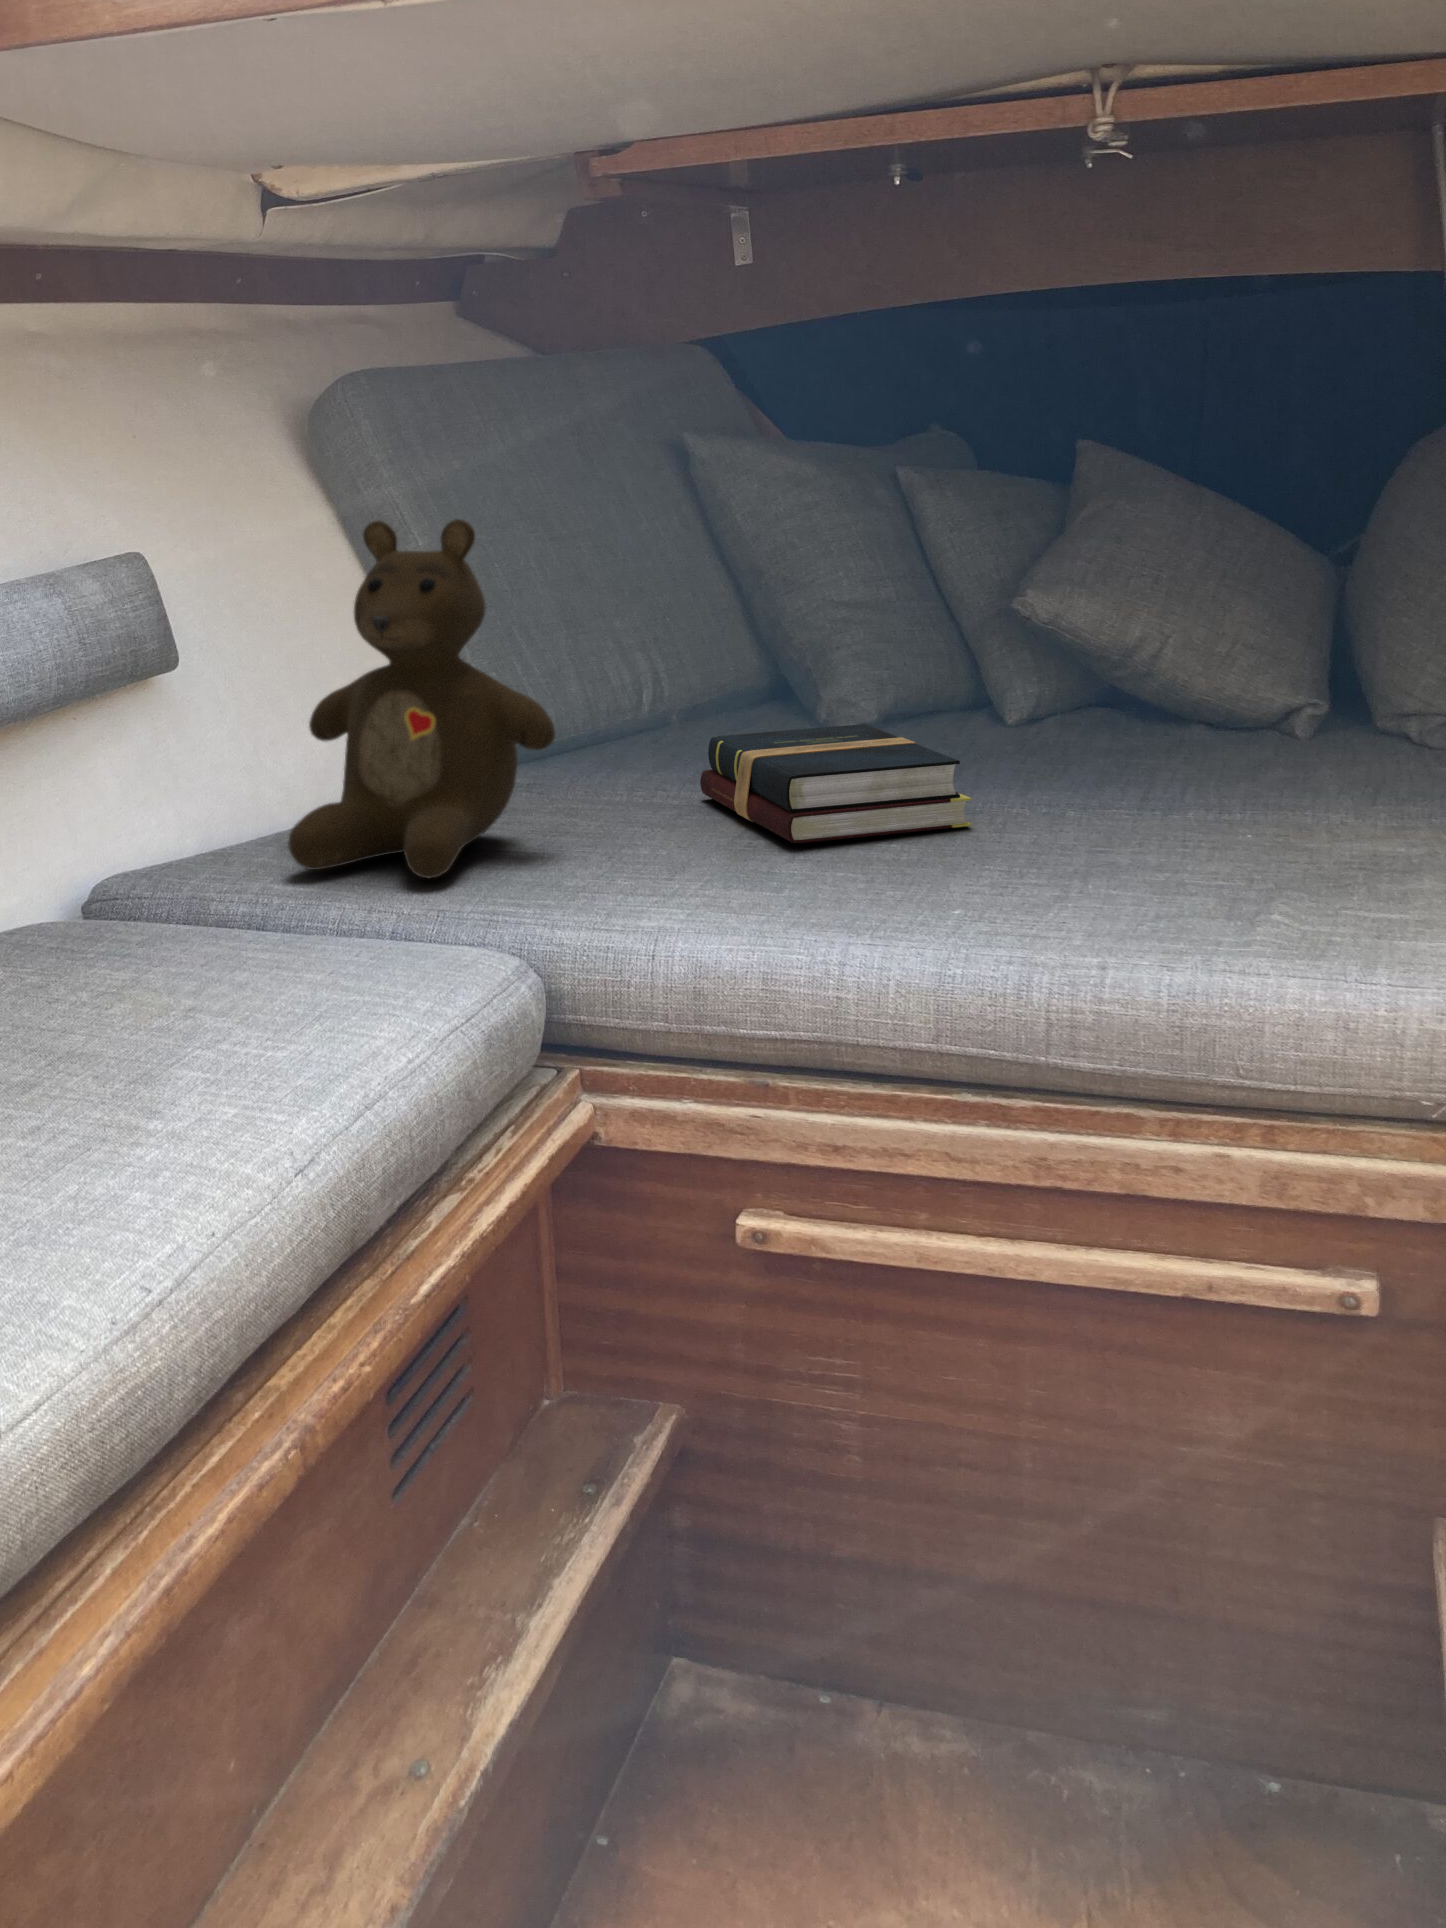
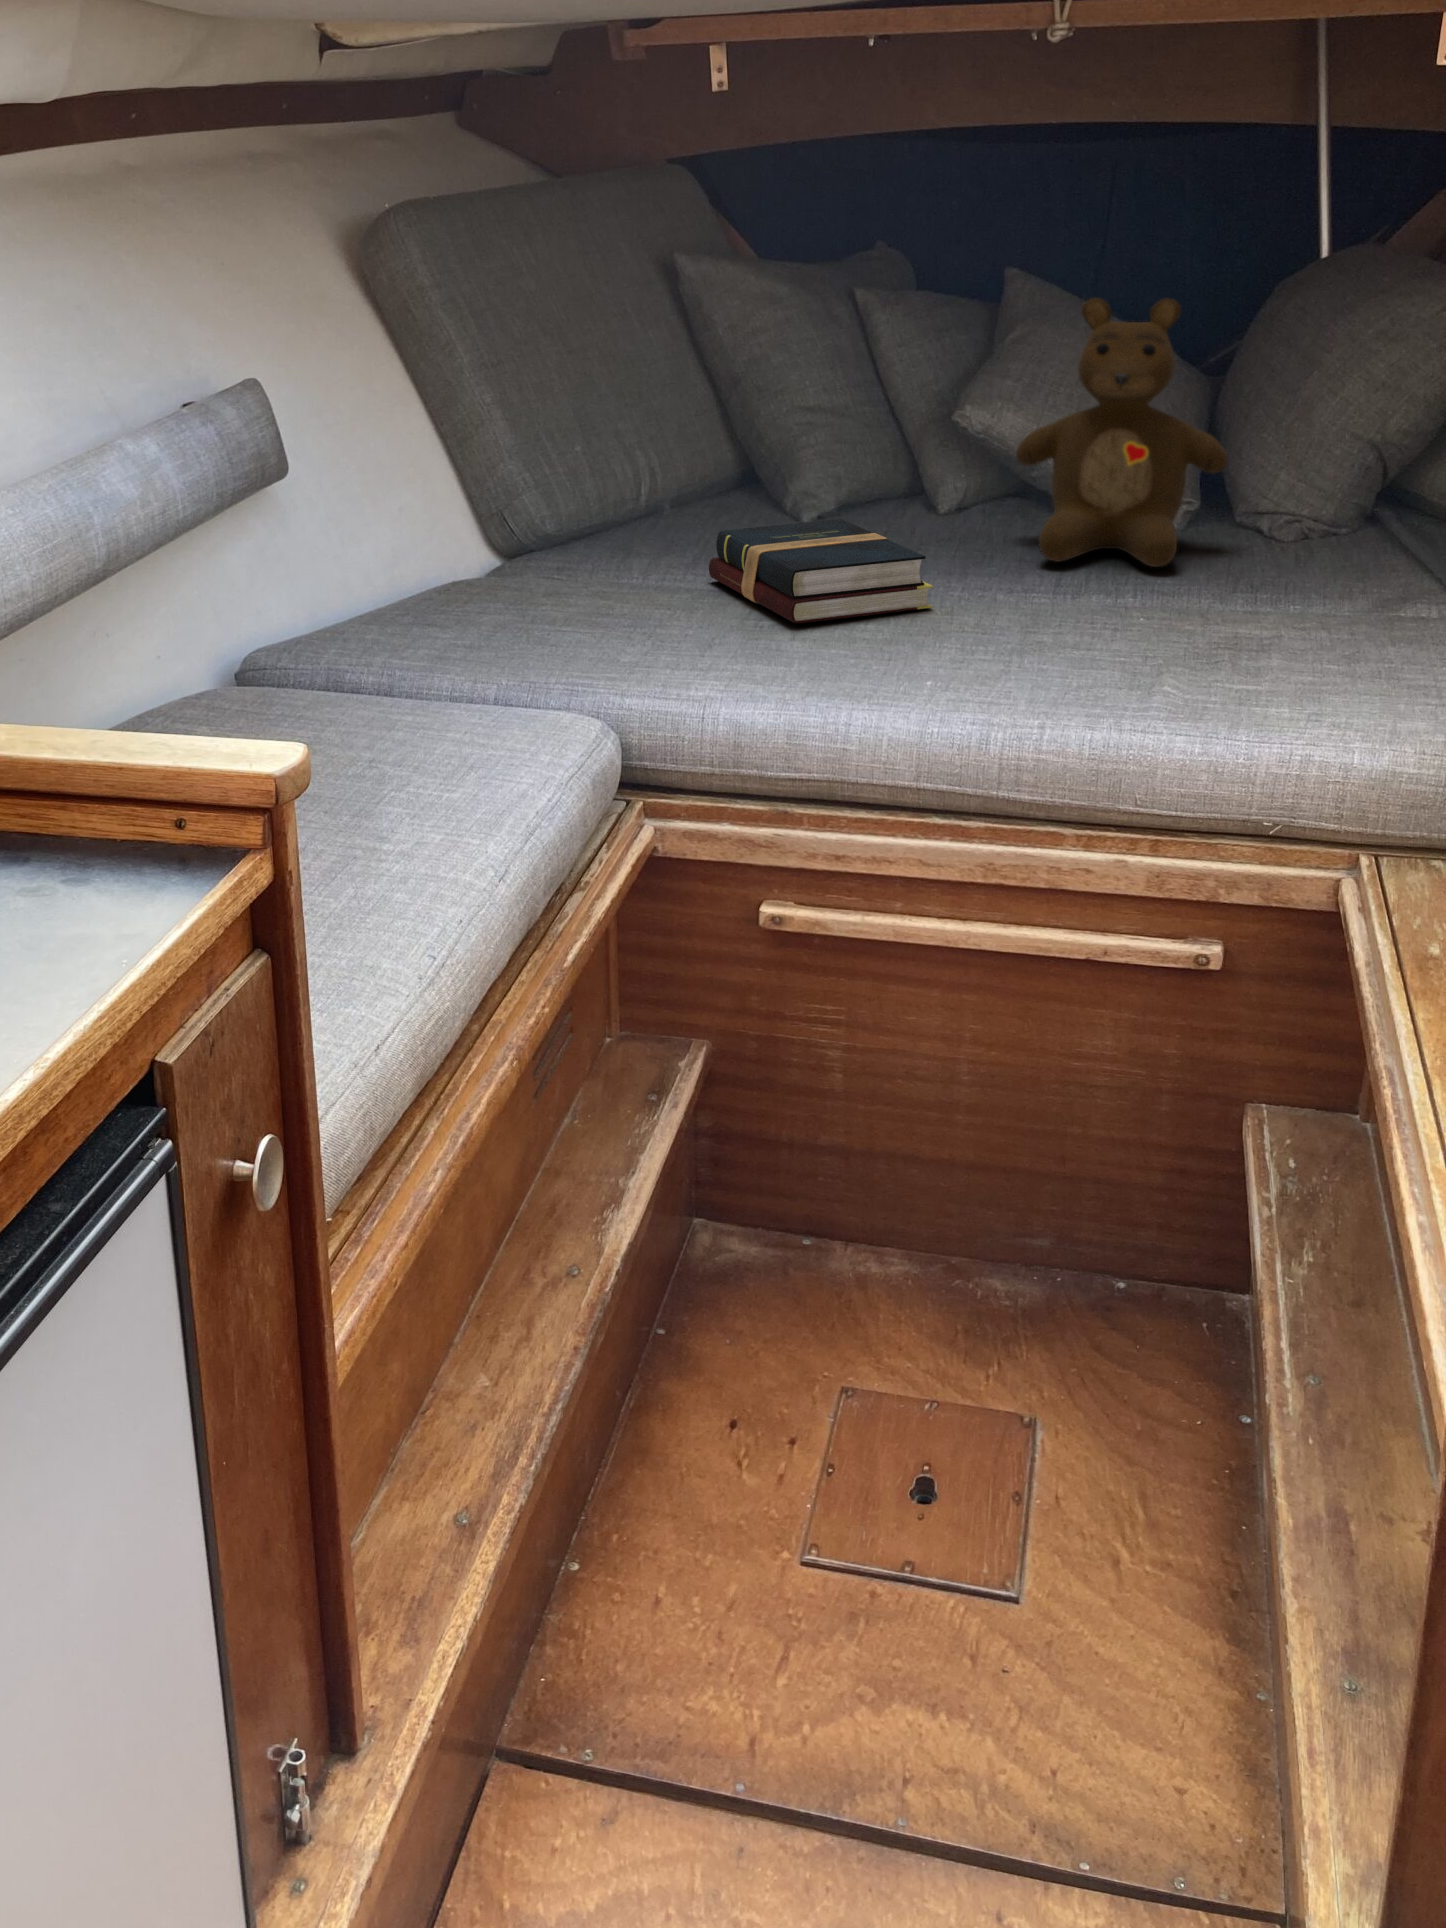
teddy bear: present [288,519,555,878] -> present [1016,298,1228,567]

